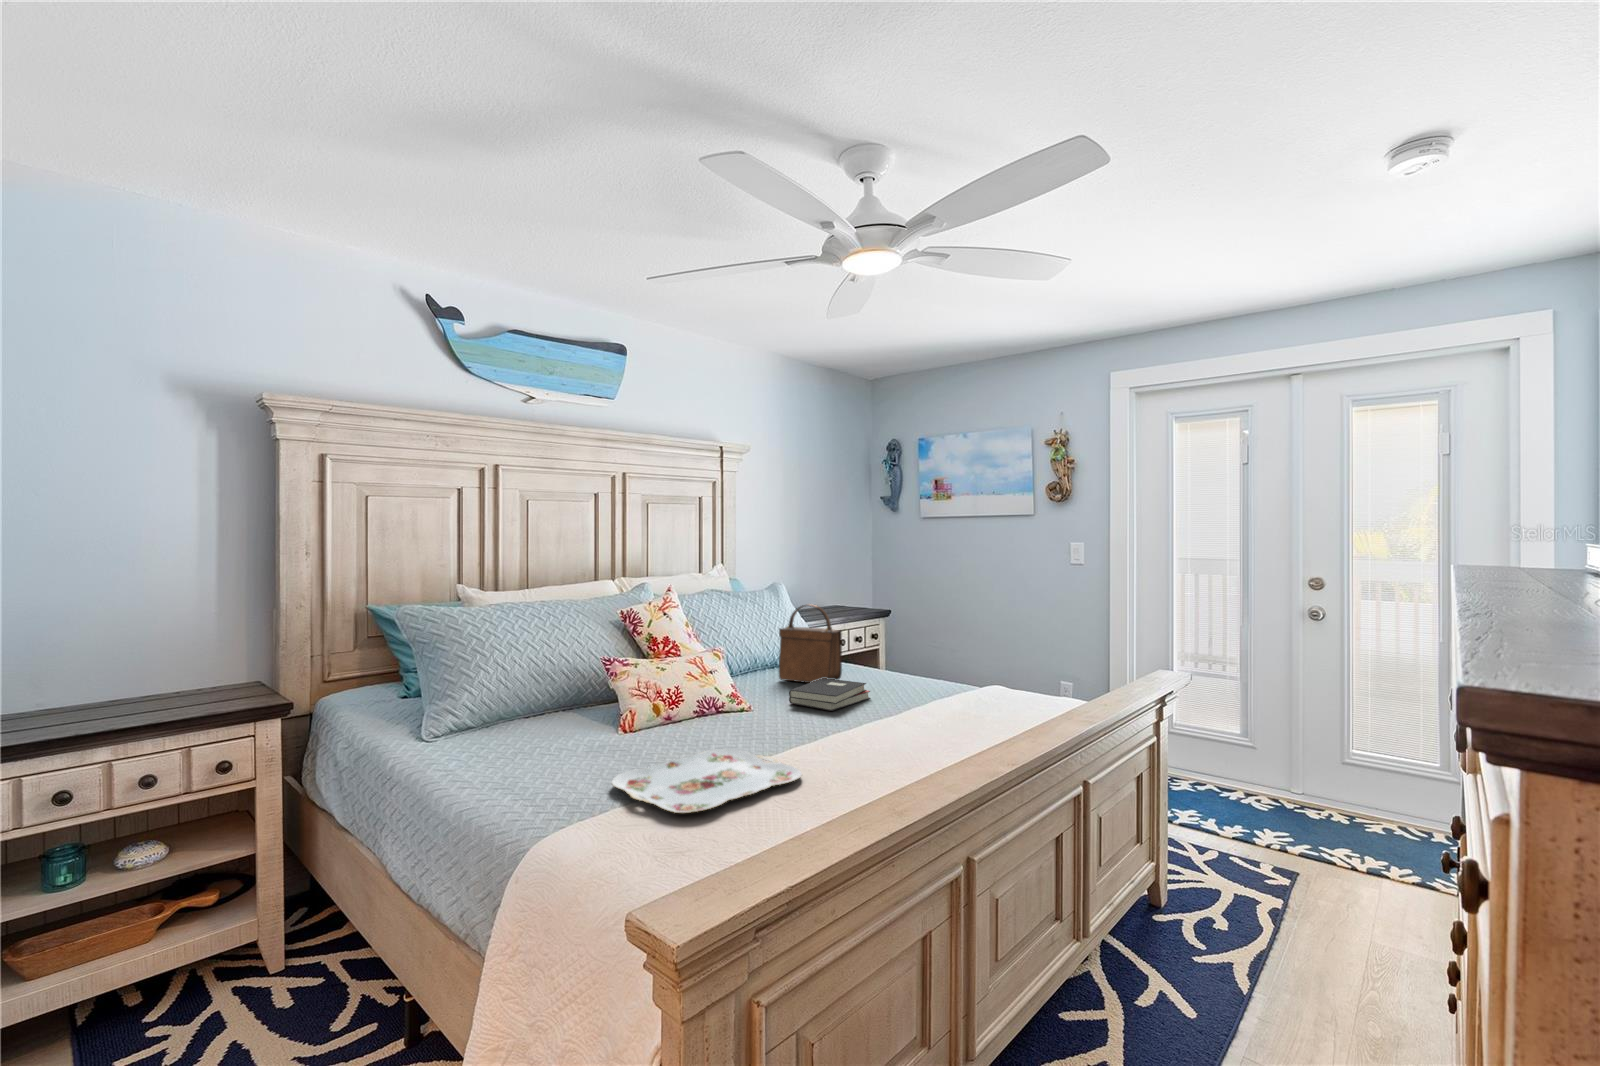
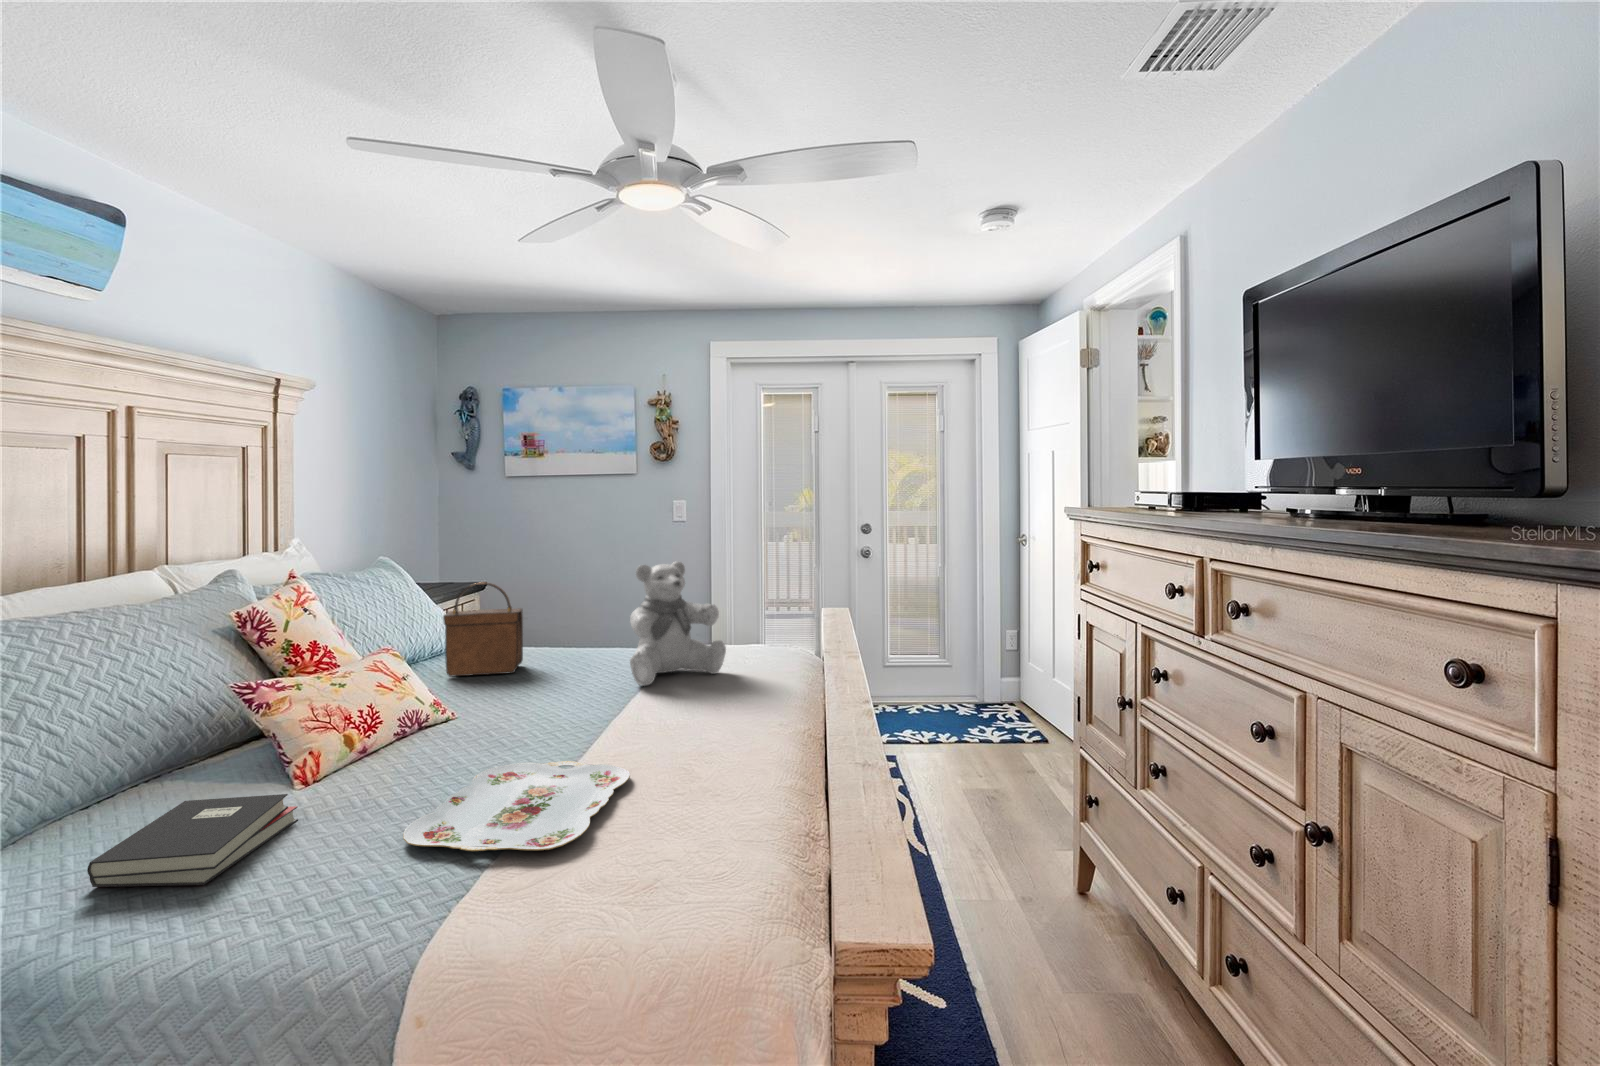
teddy bear: none [899,598,1003,715] -> present [630,562,726,686]
hardback book: present [789,678,870,711] -> present [87,794,298,887]

